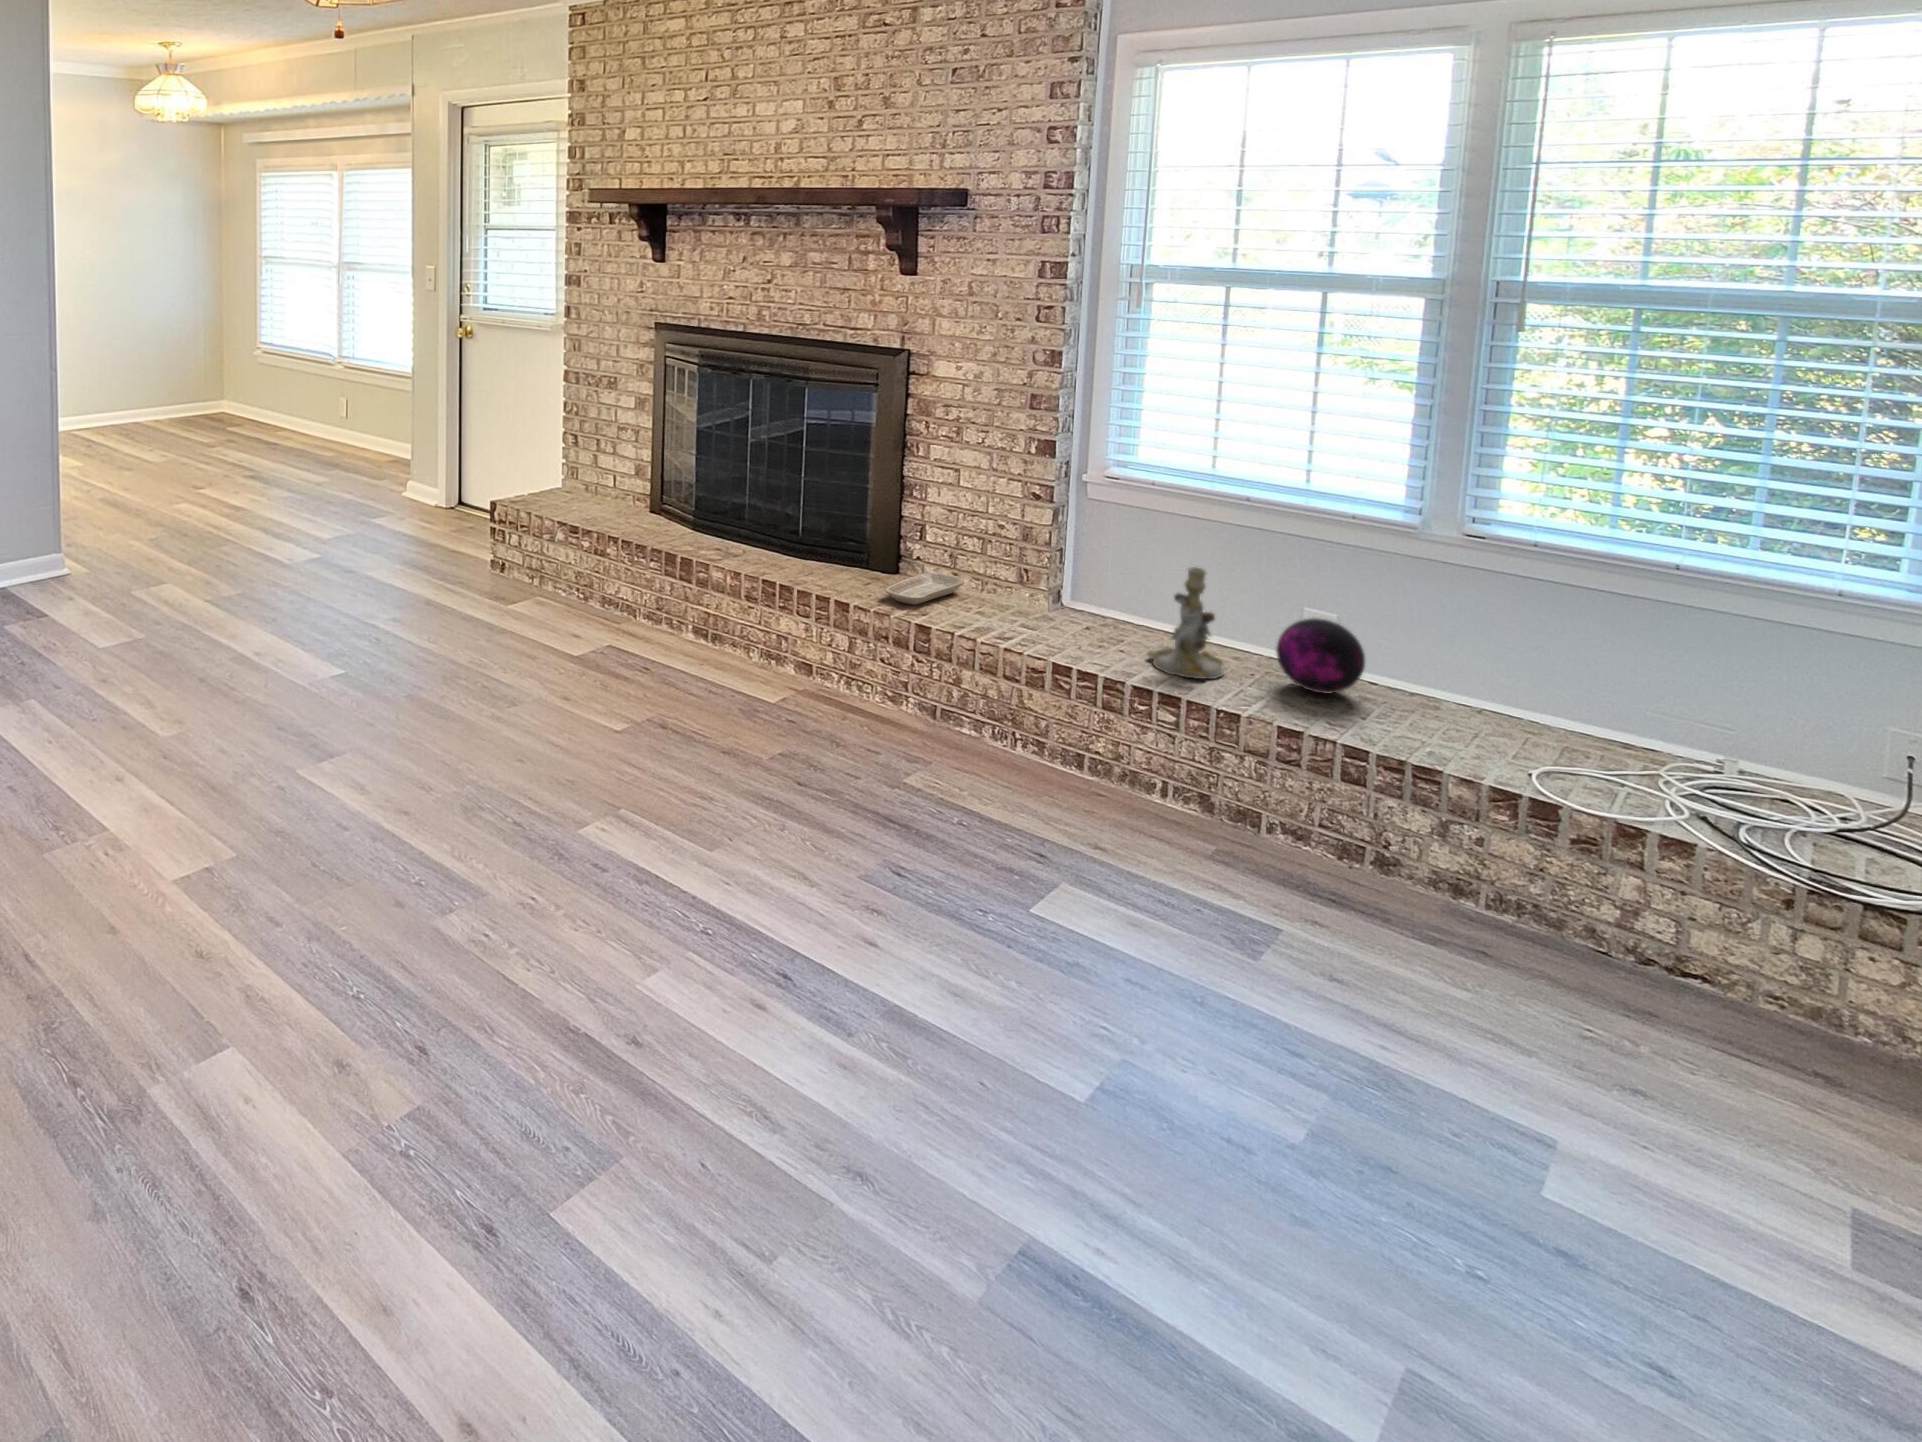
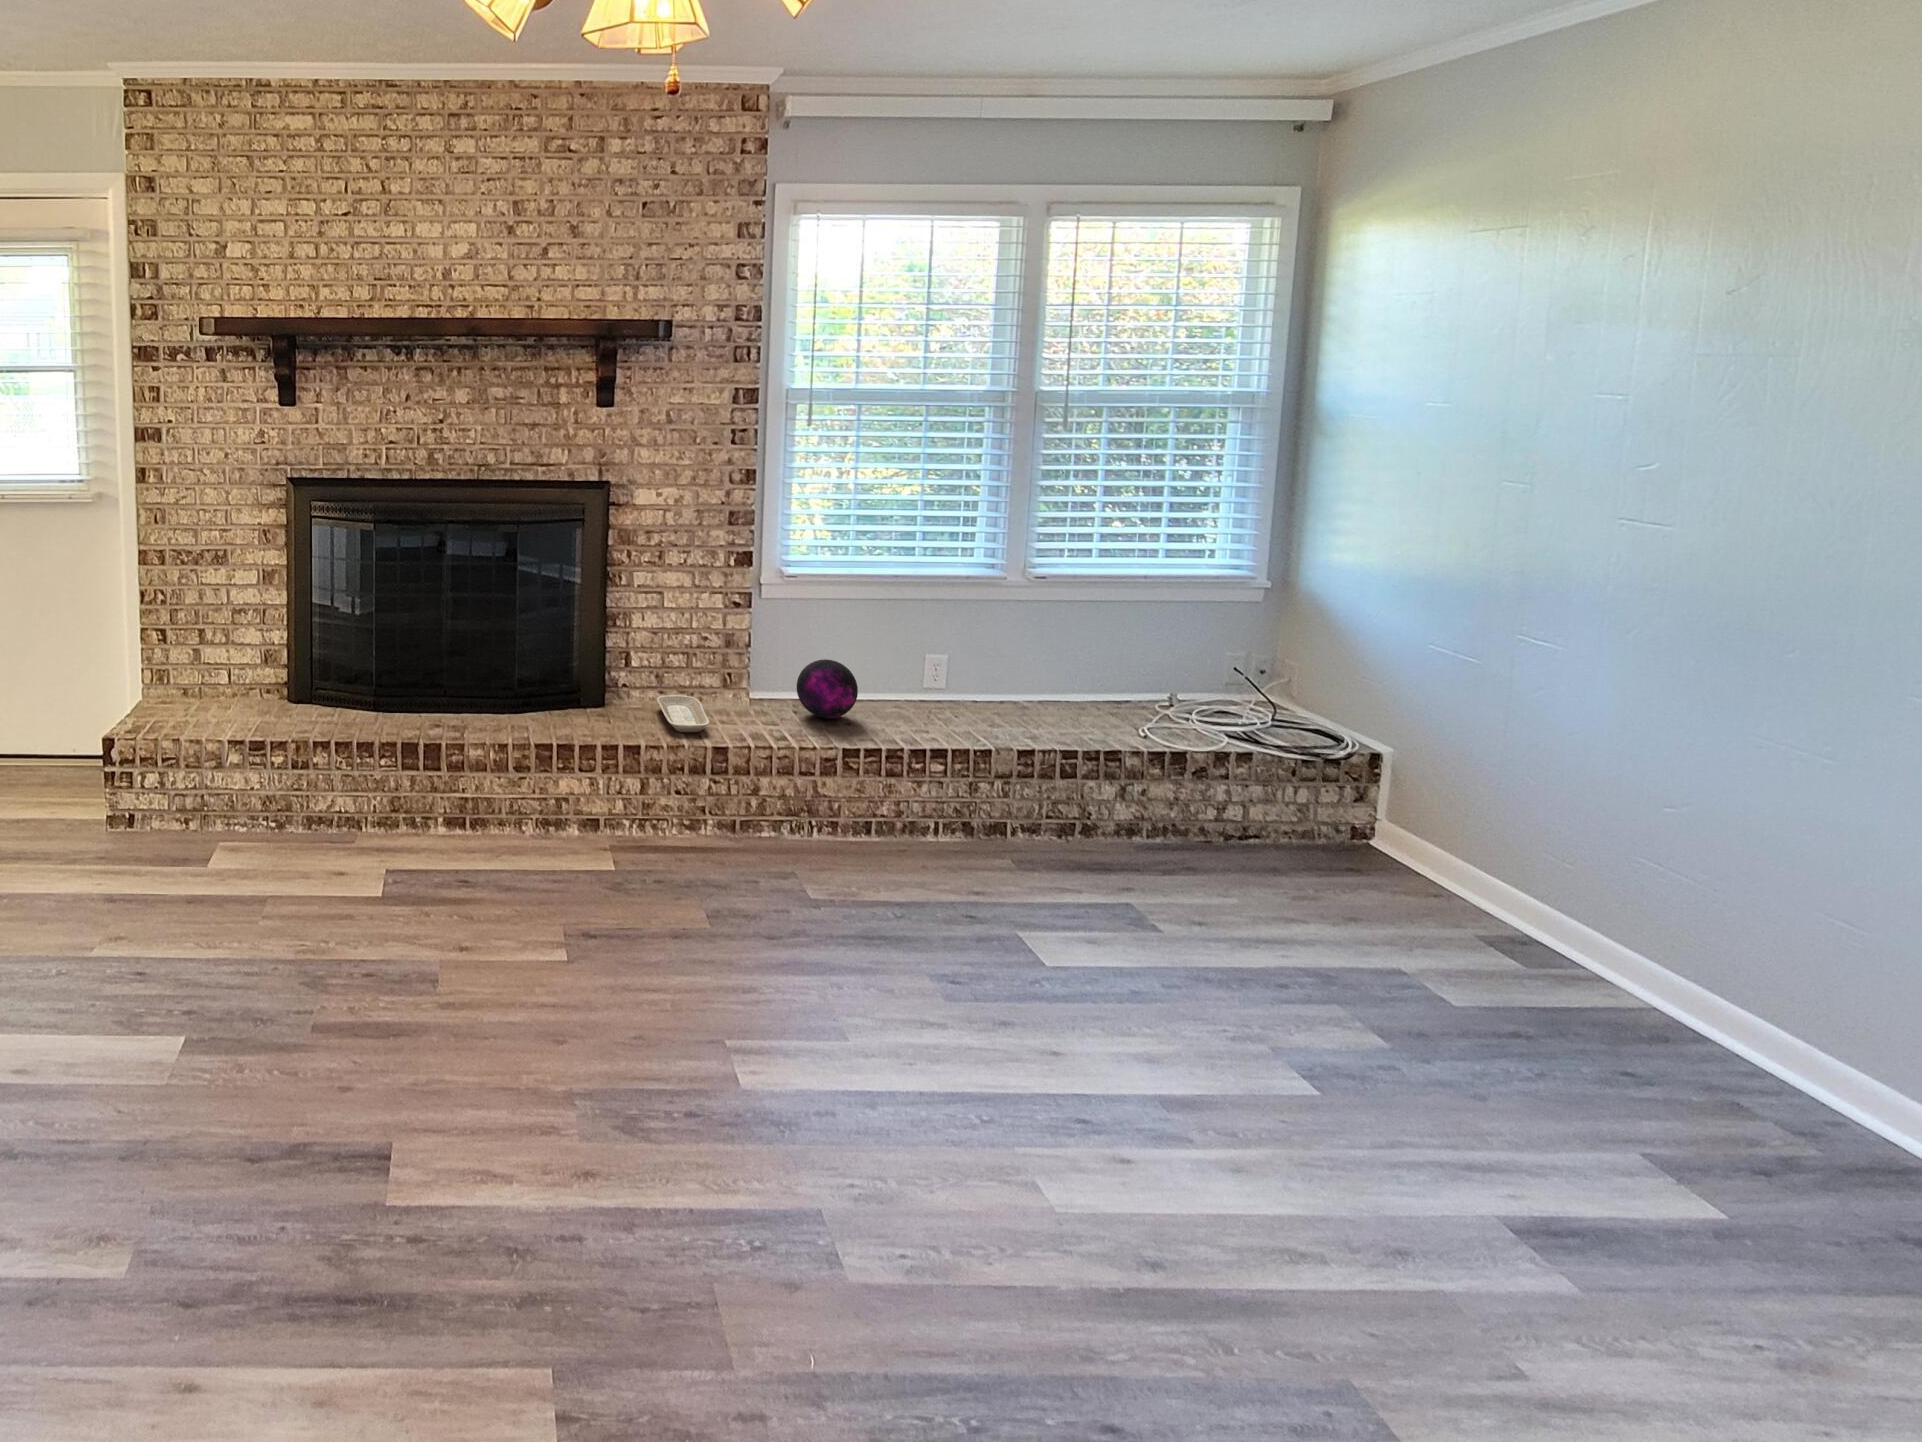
candlestick: present [1148,567,1223,679] -> none [898,639,961,734]
decorative orb: present [1276,618,1365,693] -> present [797,659,858,718]

